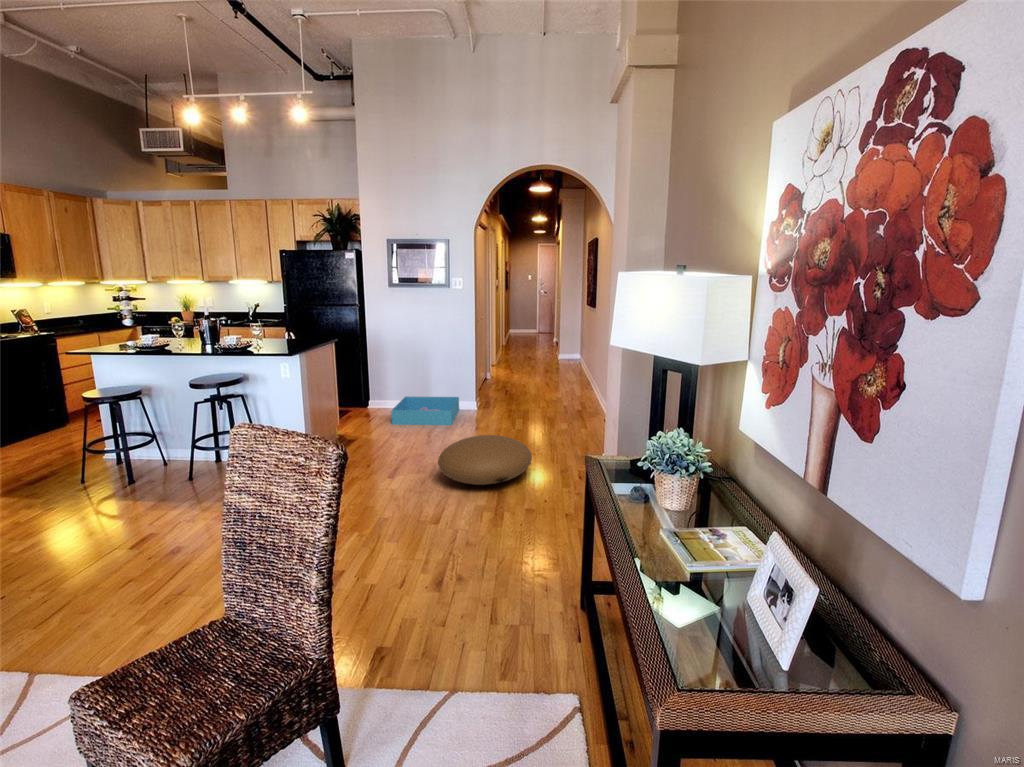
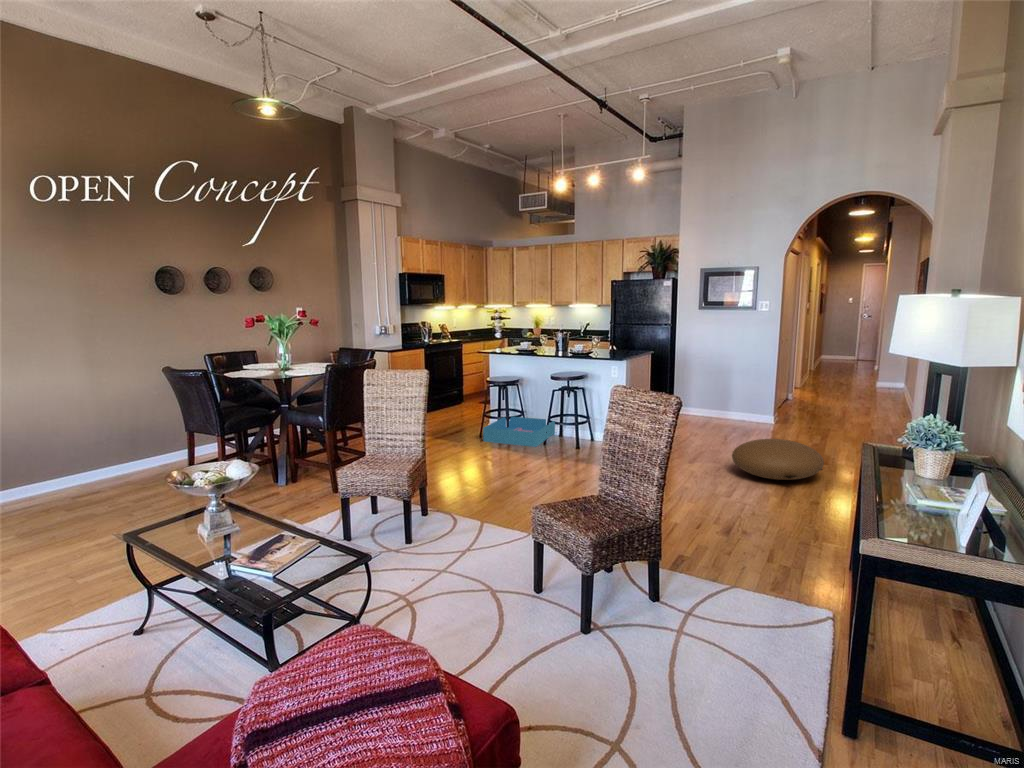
storage bin: present [392,396,459,425] -> present [483,416,555,447]

